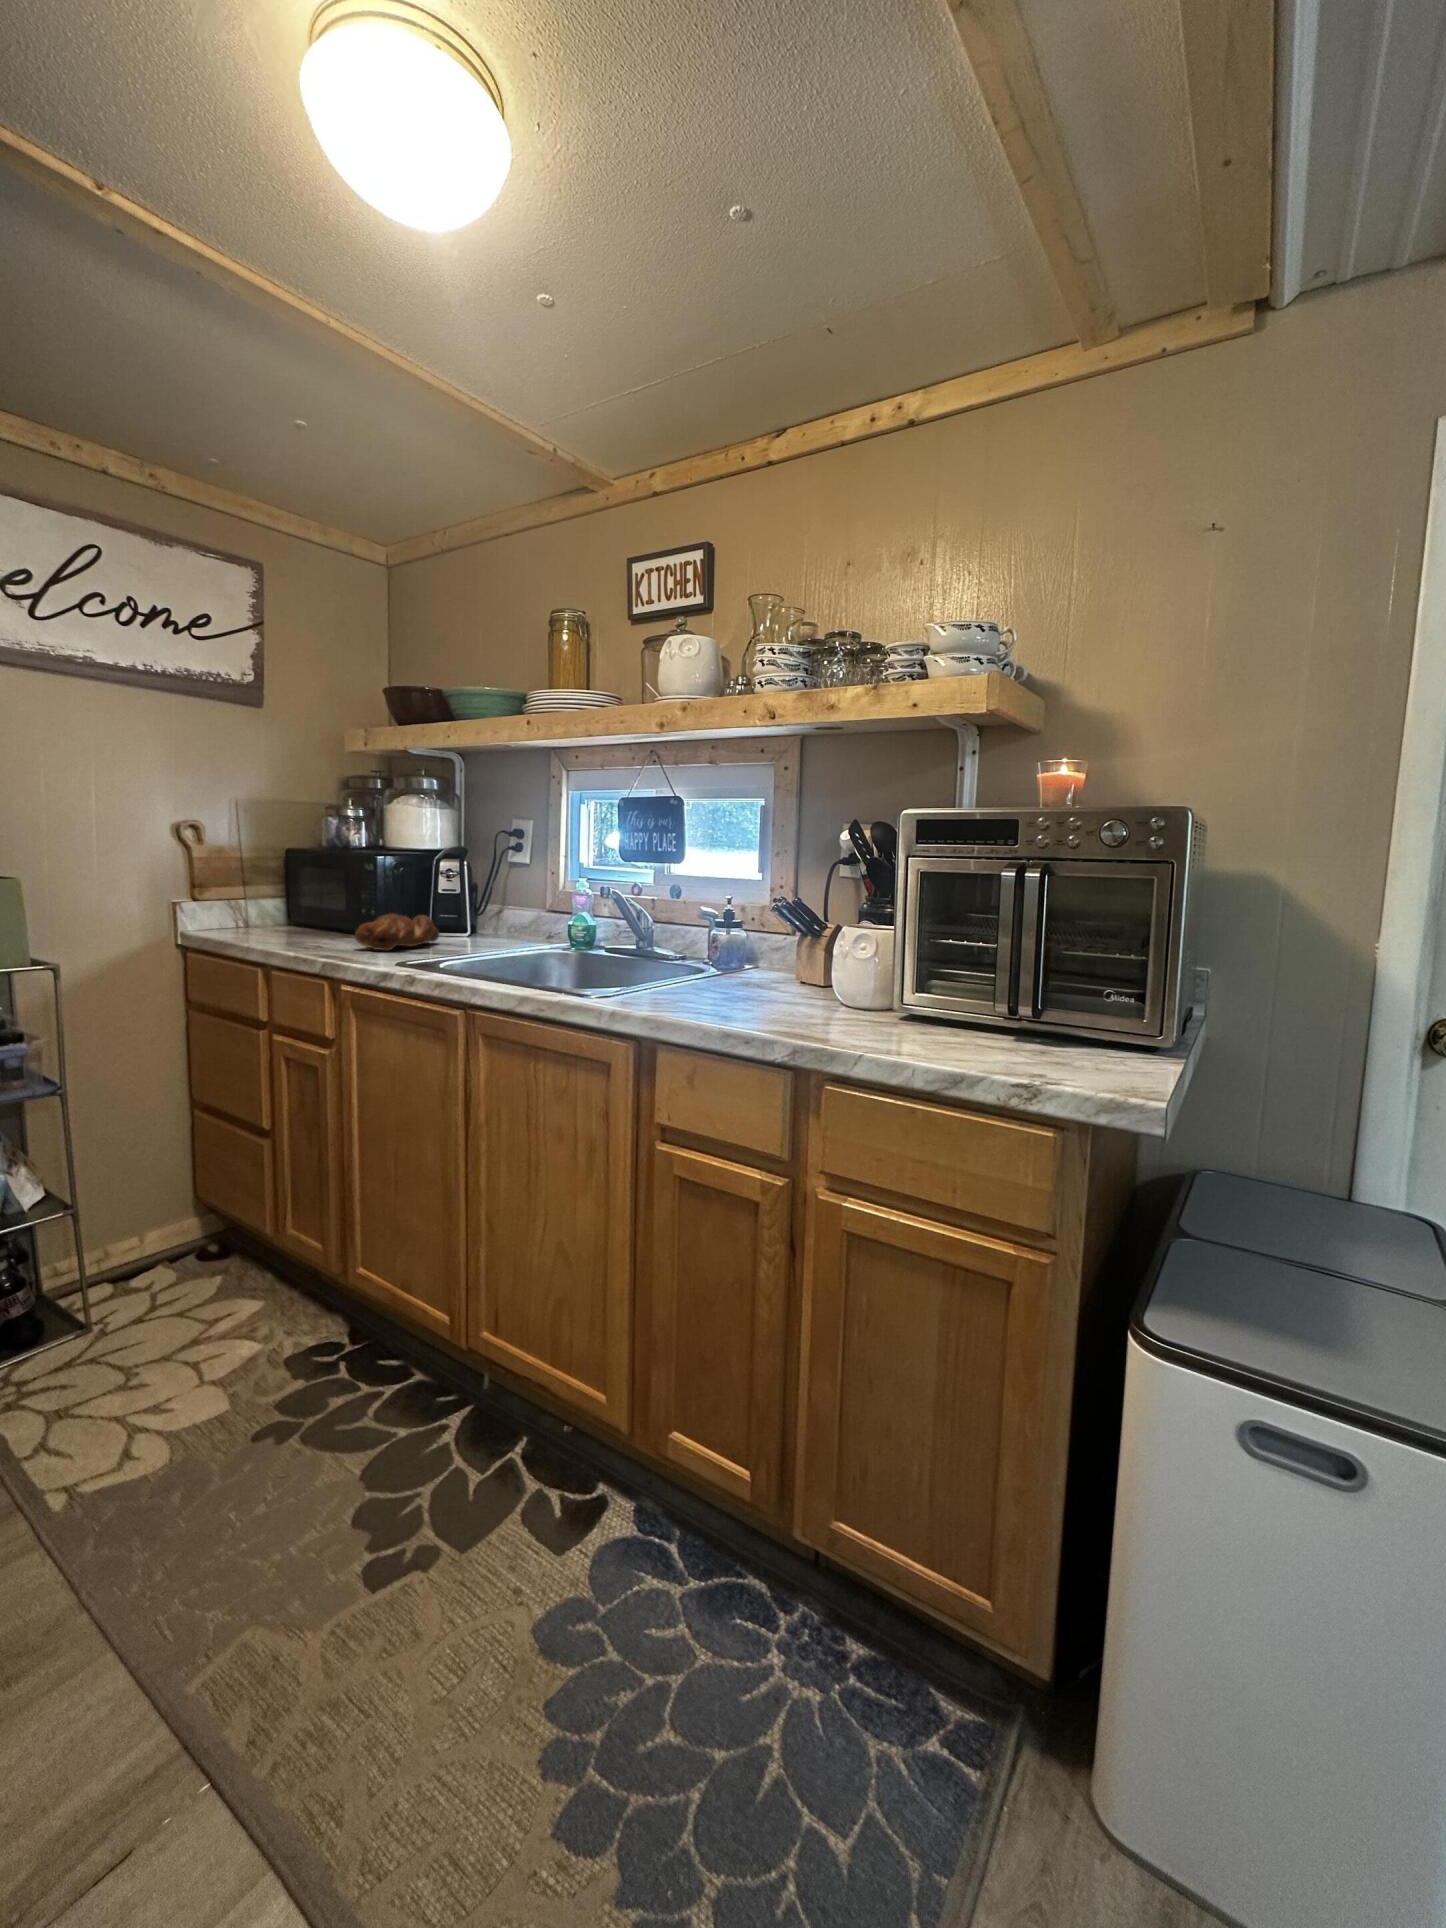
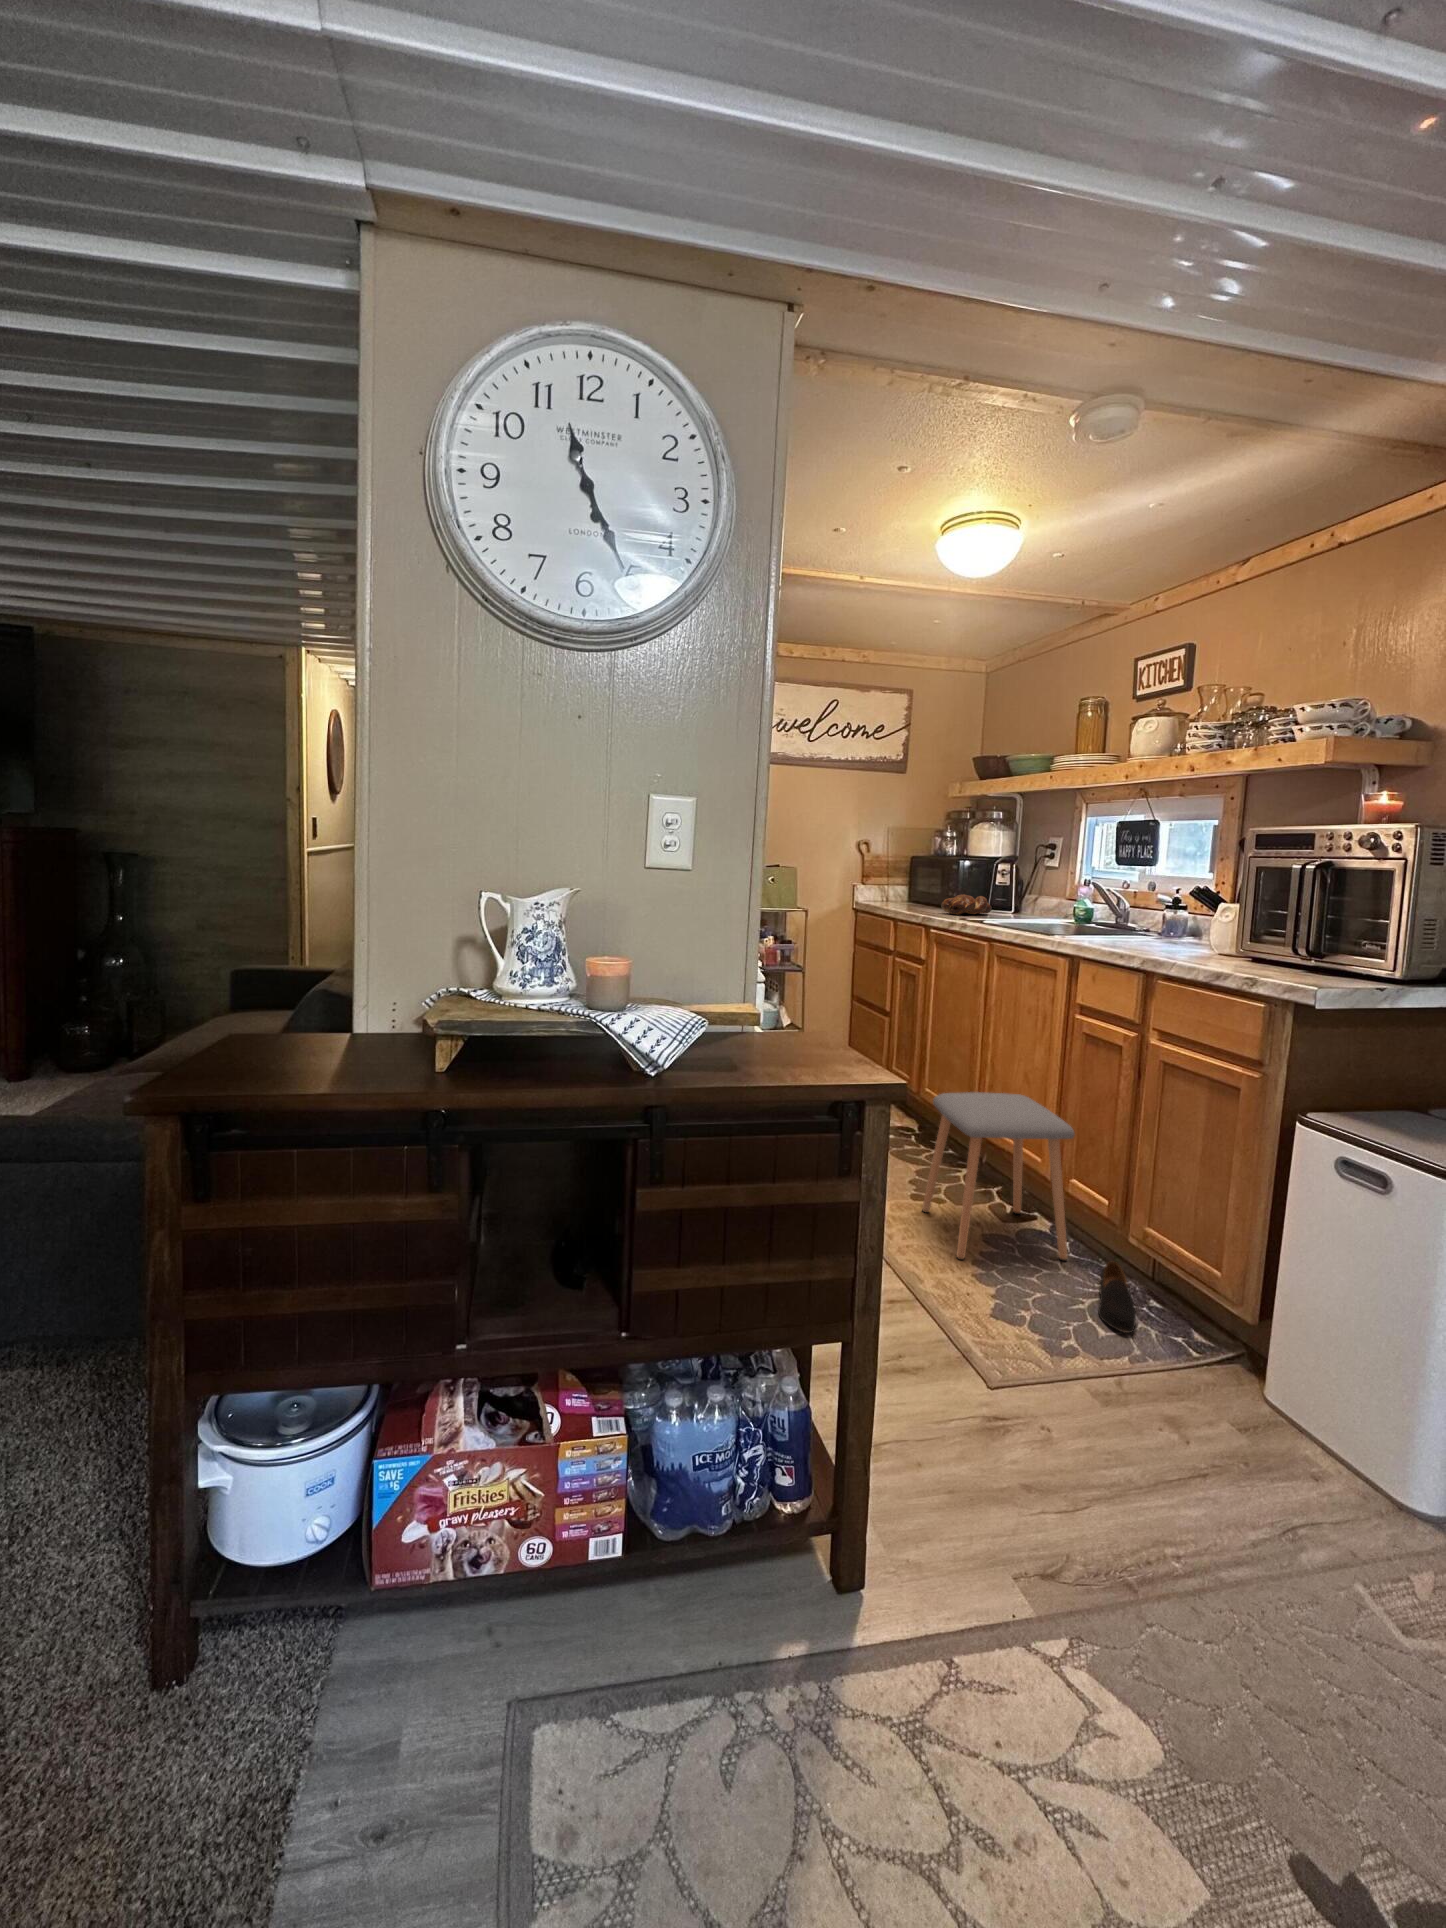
stool: none [395,1304,698,1794] -> present [922,1092,1074,1261]
shoe: none [779,1618,891,1839] -> present [1098,1262,1136,1333]

